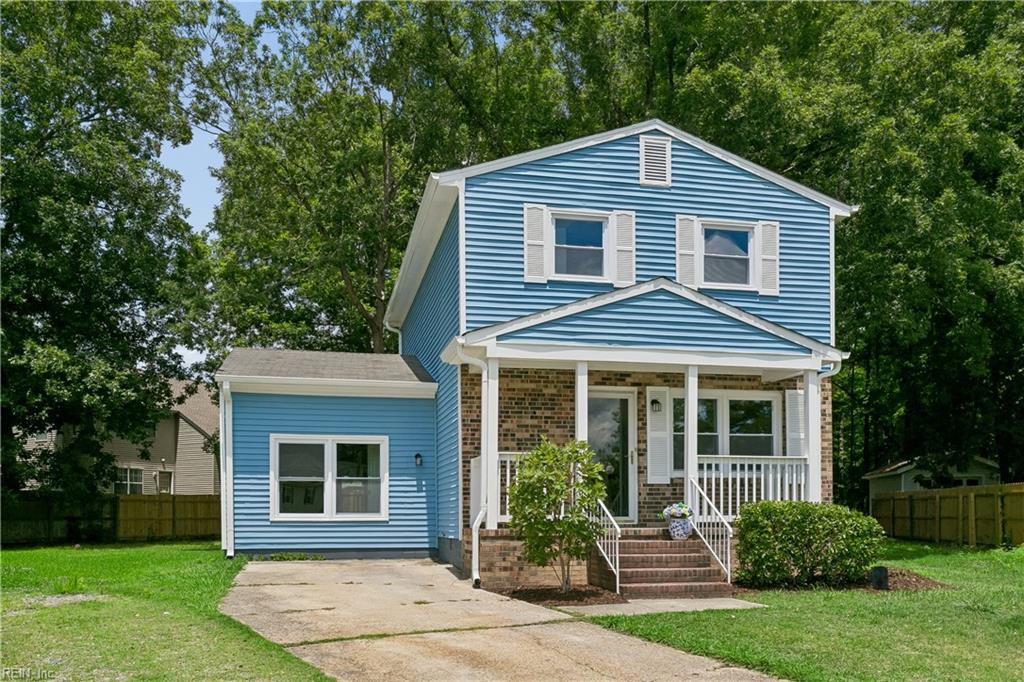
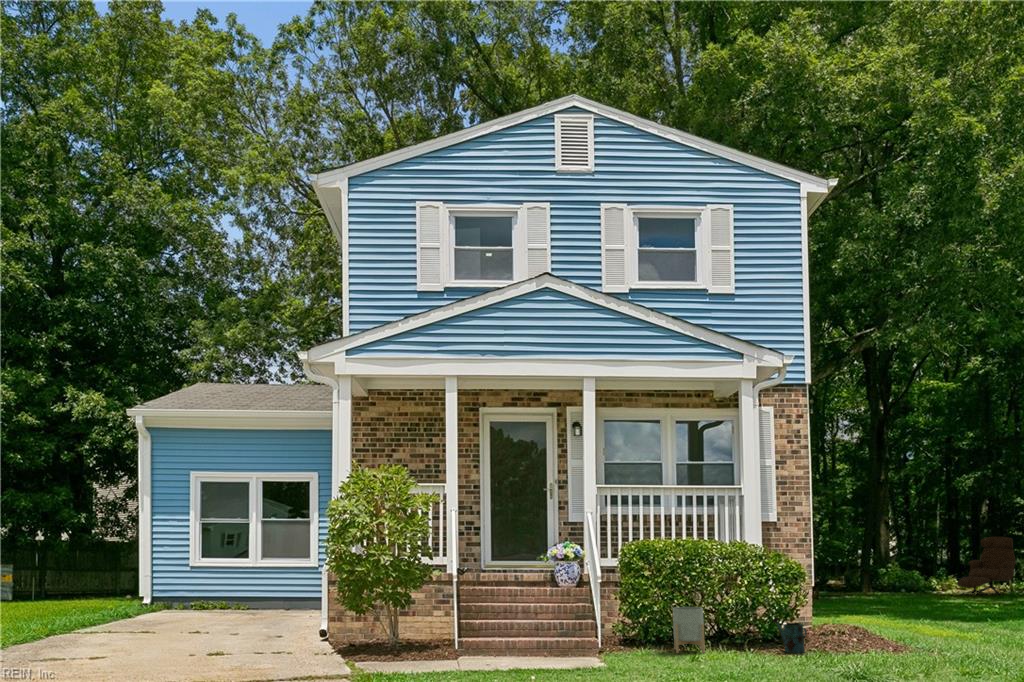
lounge chair: none [898,499,943,547] -> present [957,537,1016,596]
planter: none [787,554,817,590] -> present [673,607,705,653]

